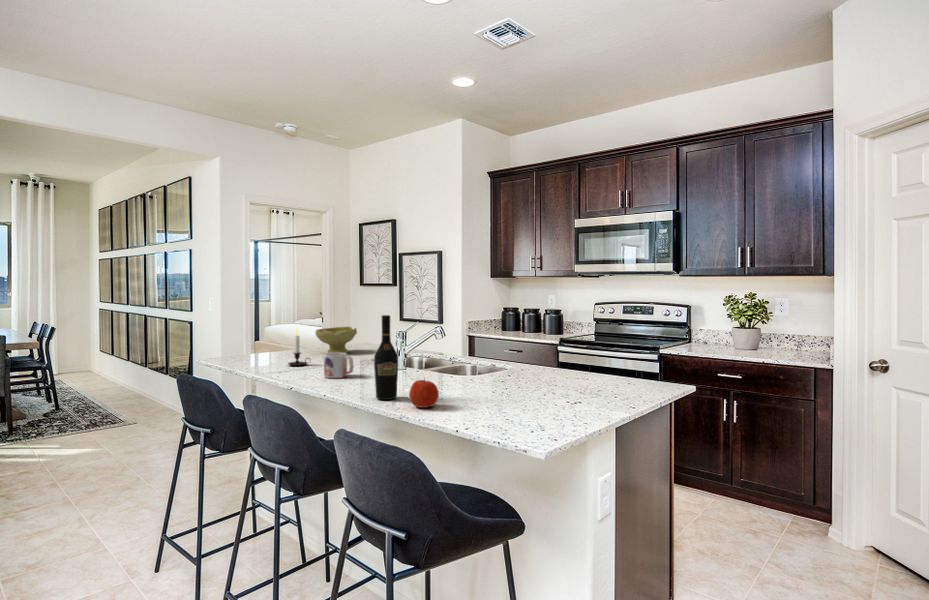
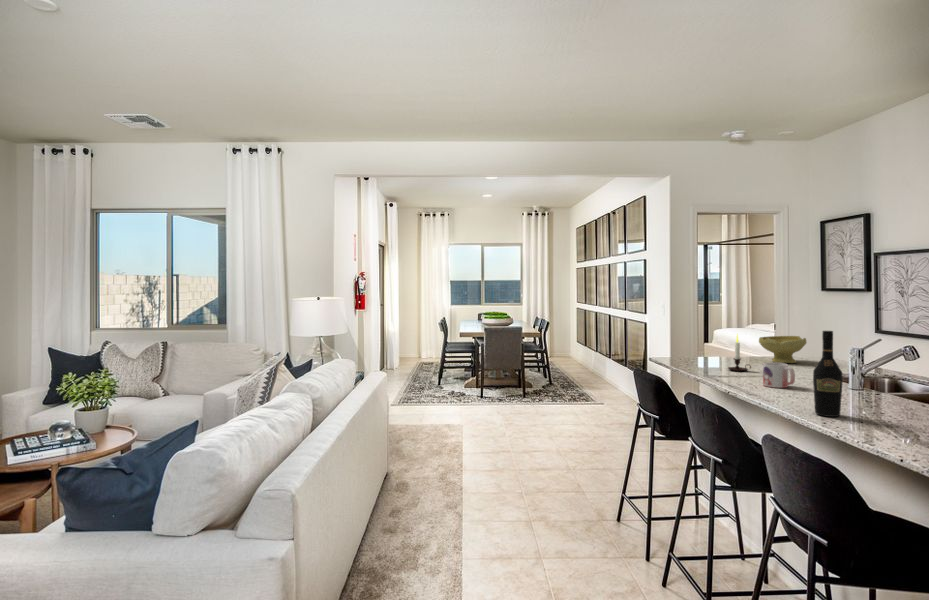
apple: present [409,379,439,408] -> none [853,399,892,431]

